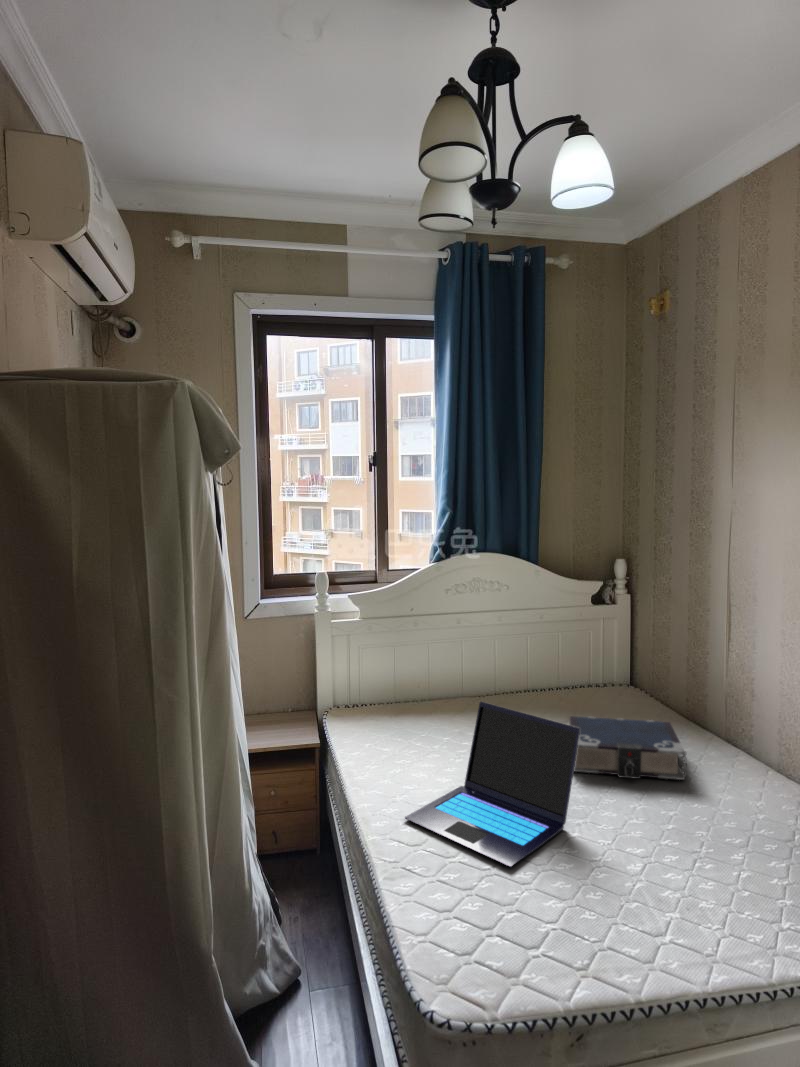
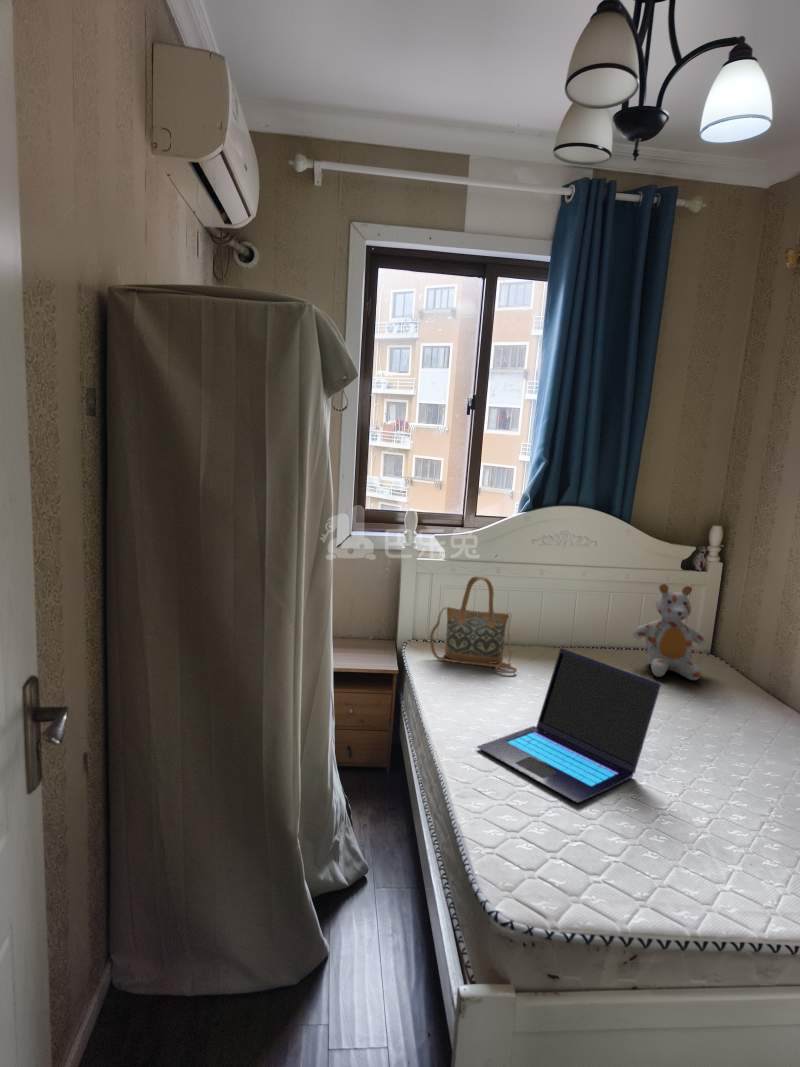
stuffed bear: none [552,621,621,715] -> present [633,584,705,680]
handbag: none [351,635,442,731] -> present [430,577,517,673]
book: present [570,716,686,780] -> none [644,675,767,749]

